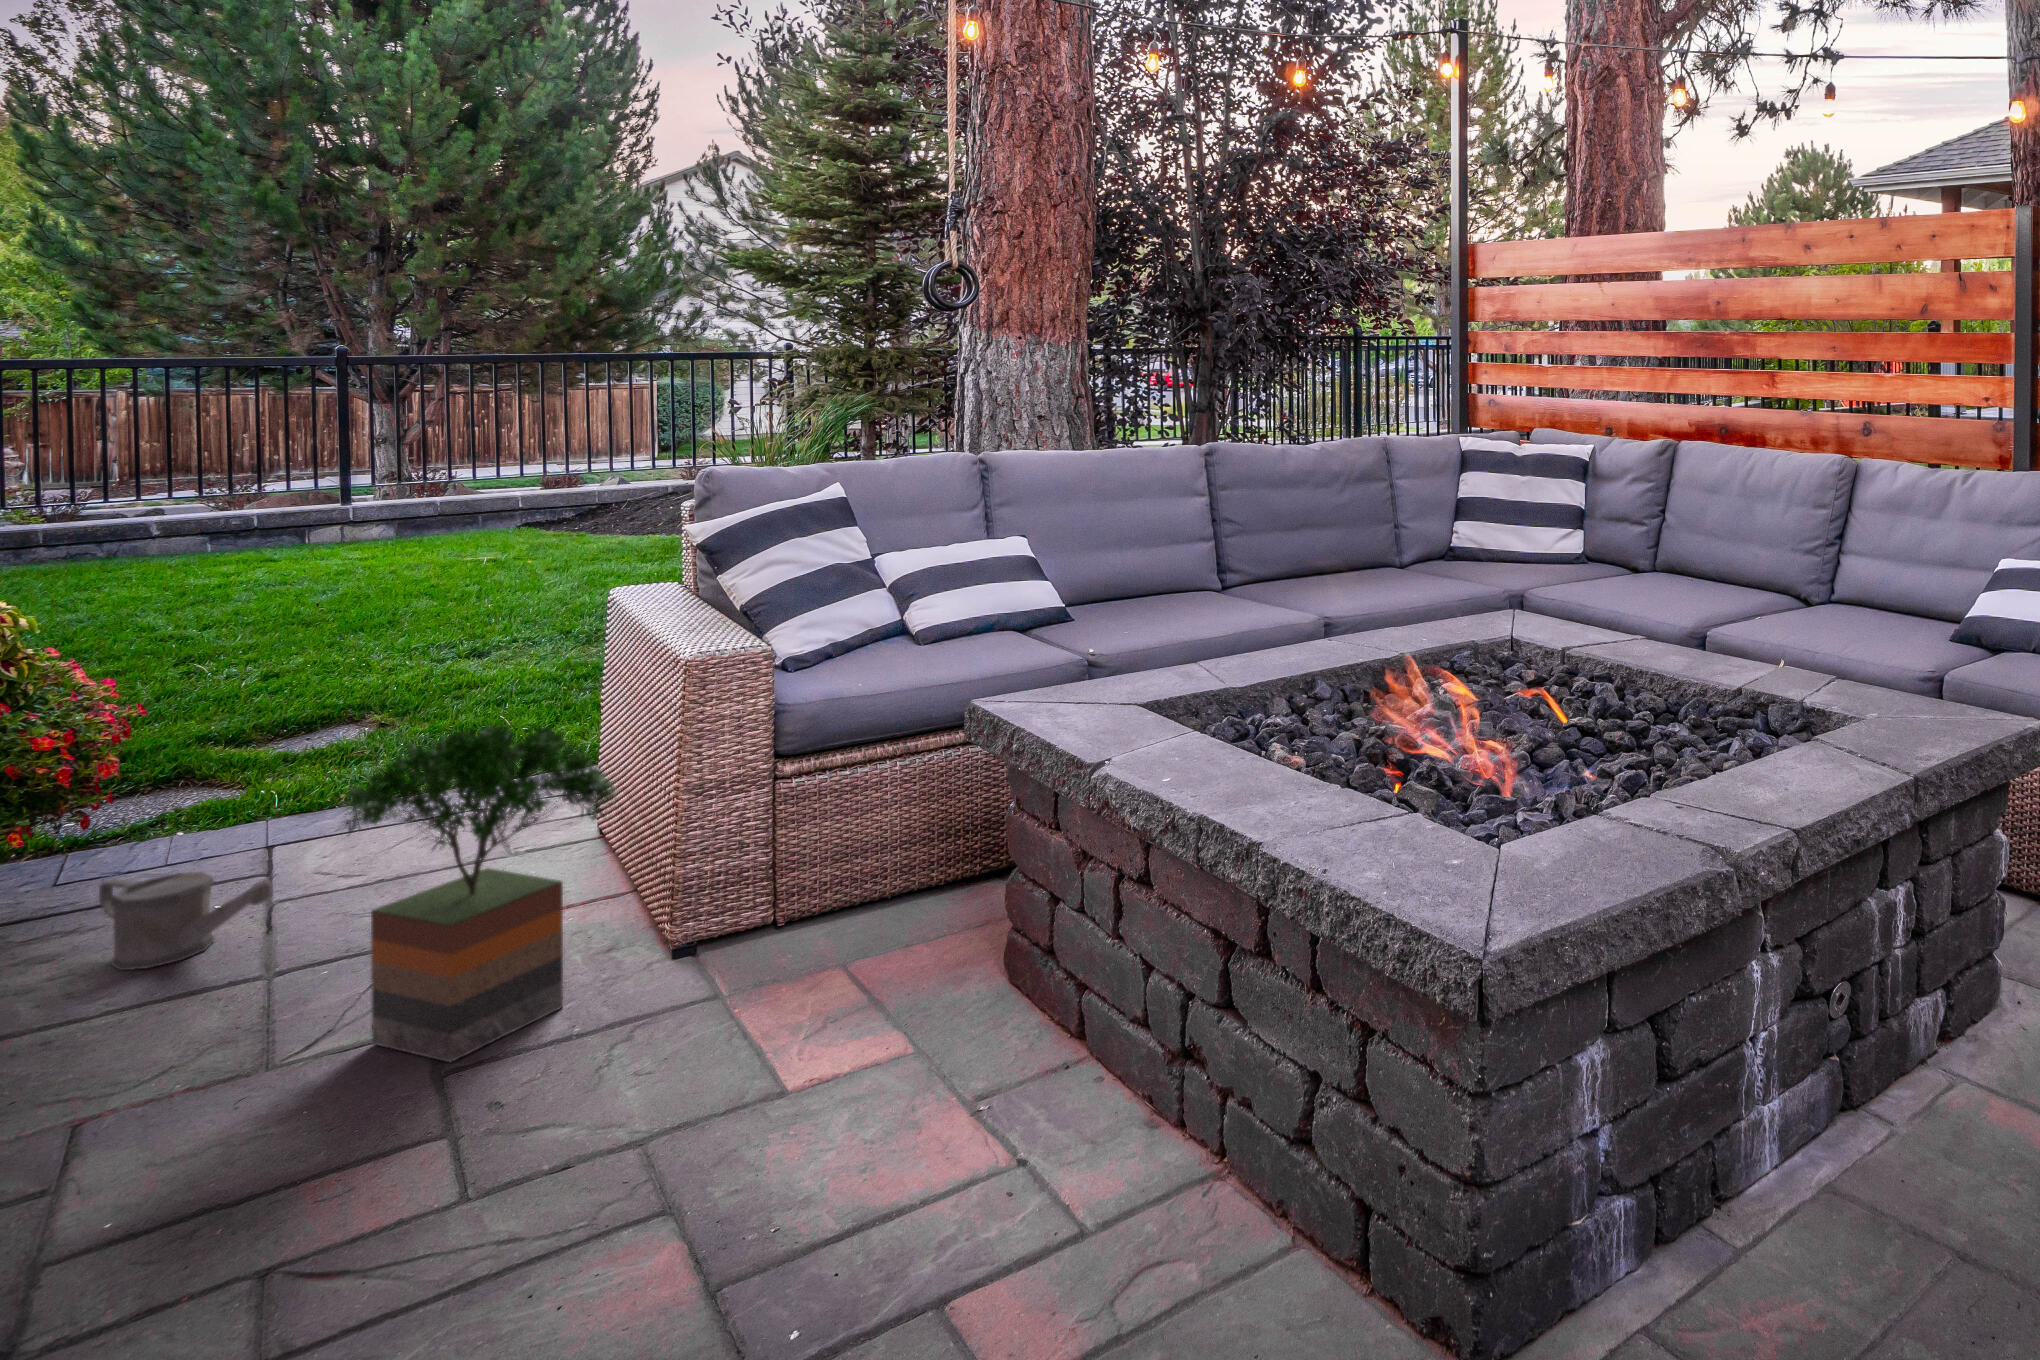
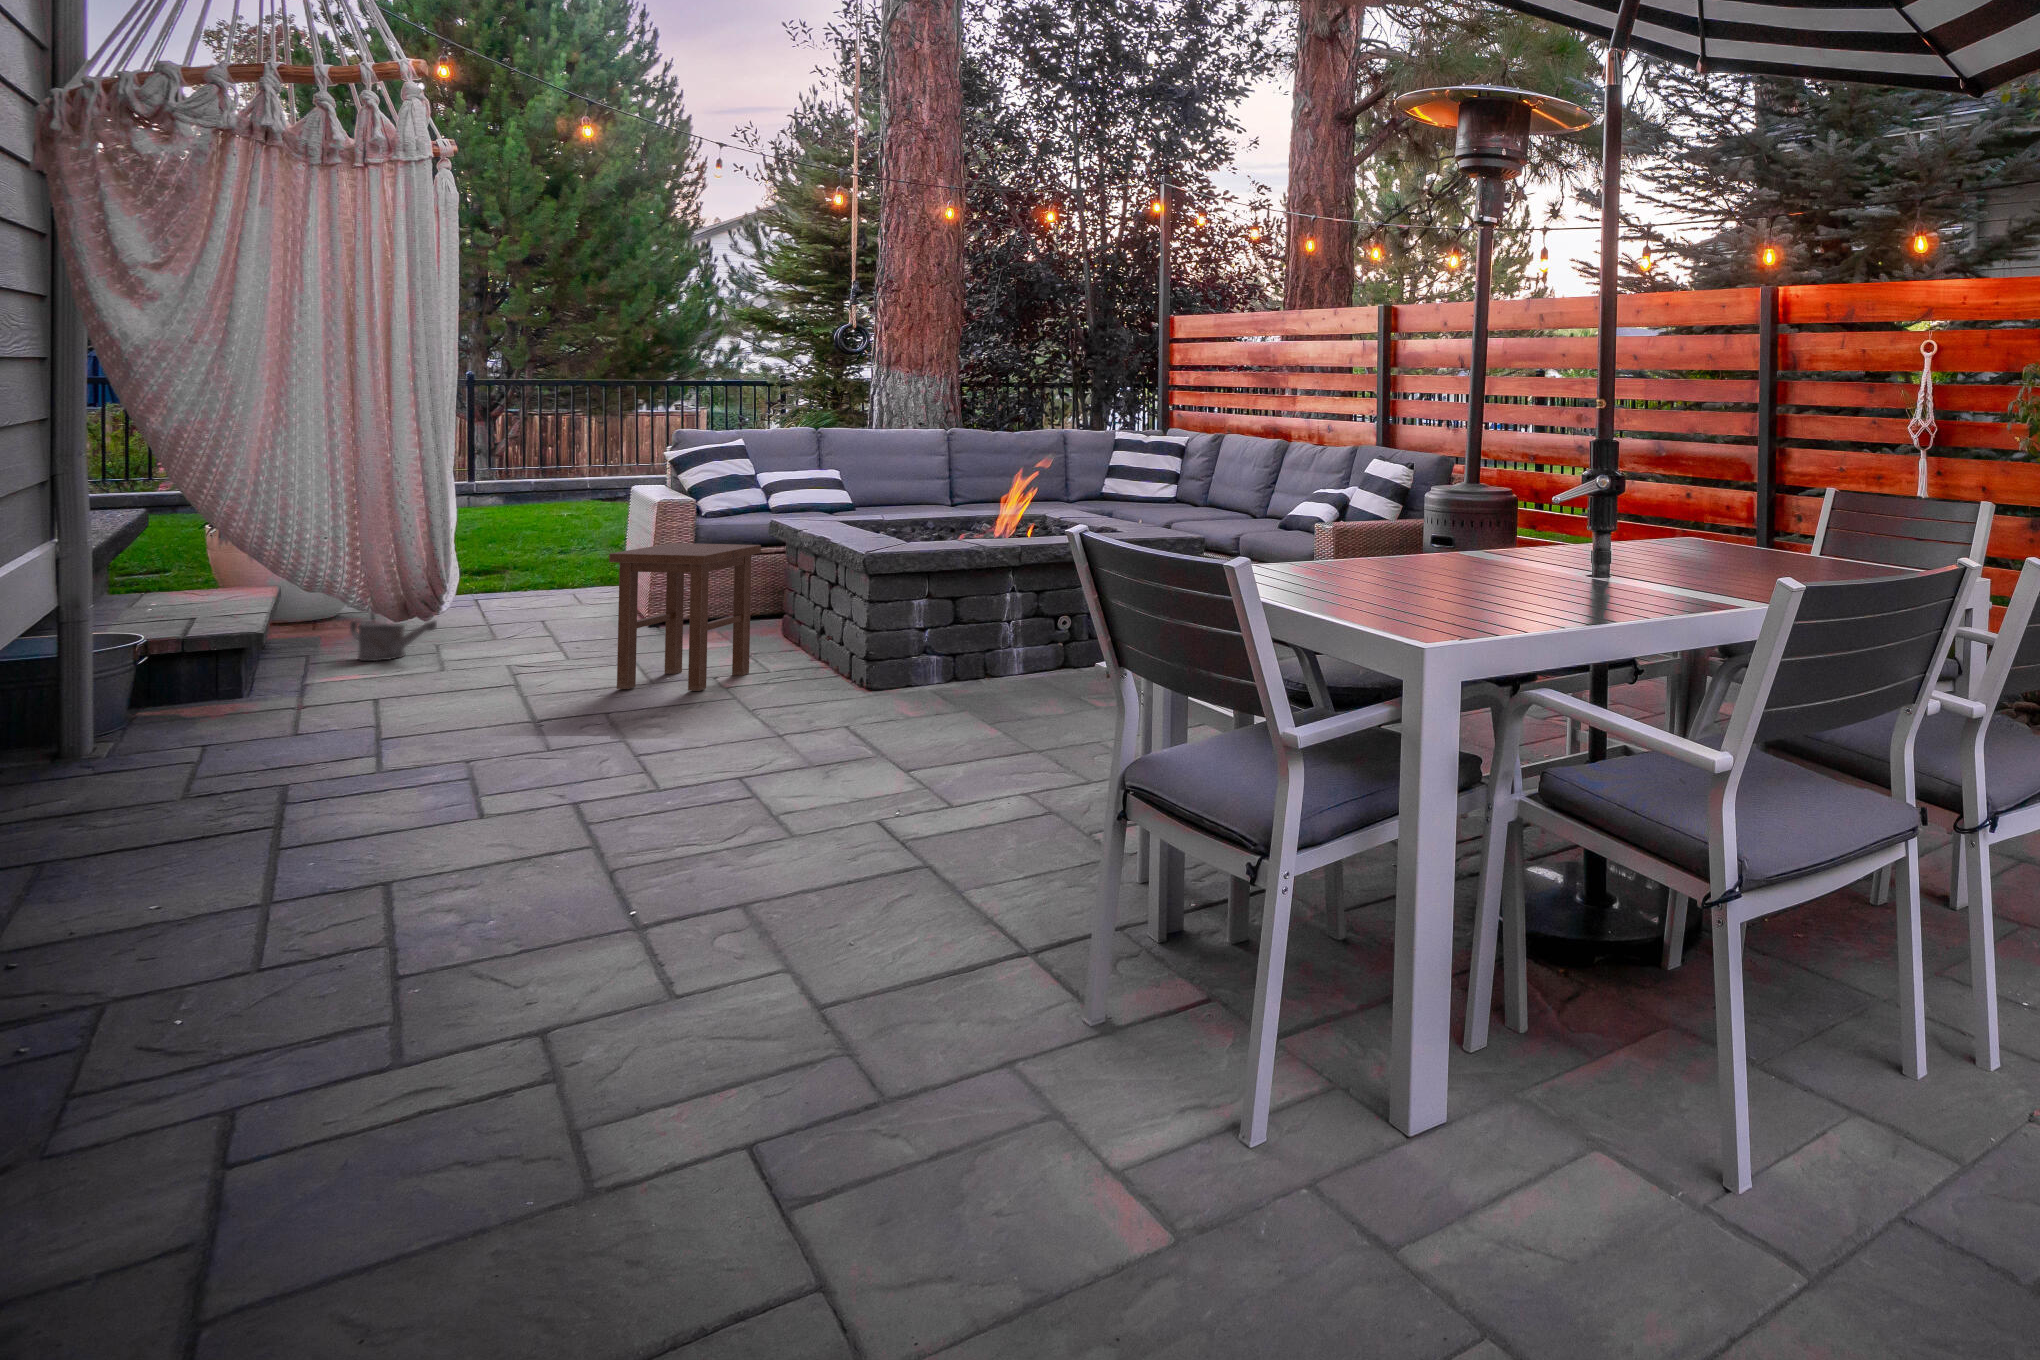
potted tree: present [342,723,619,1062] -> none [472,533,610,686]
stool: none [629,726,921,1065] -> present [609,543,761,691]

